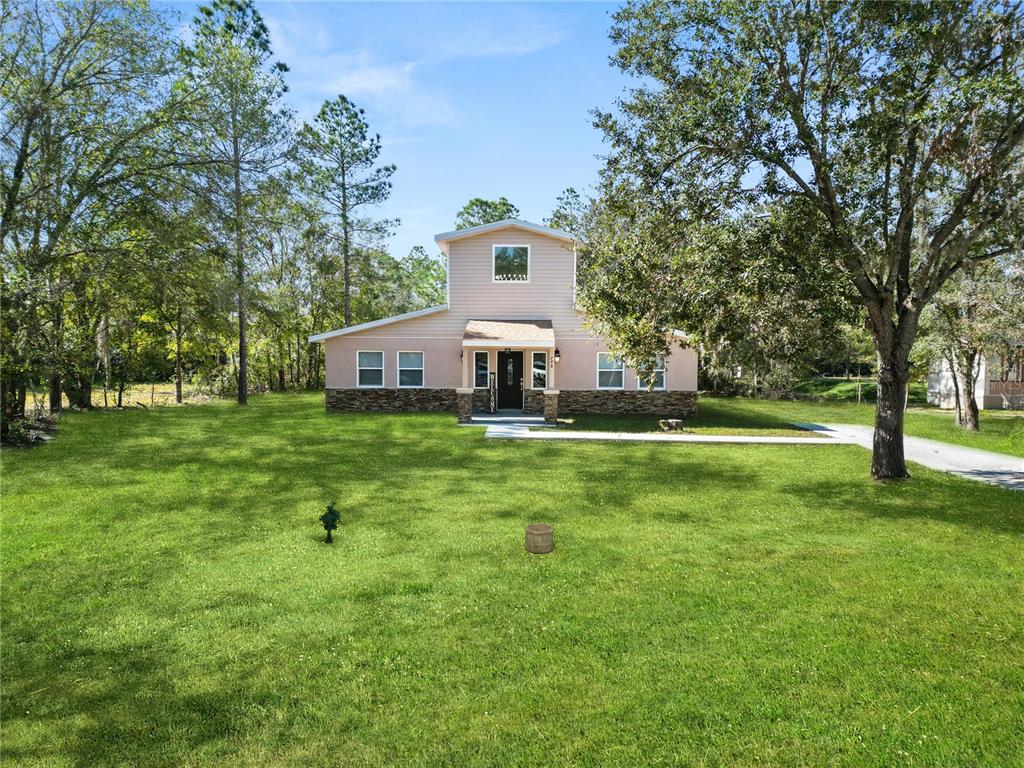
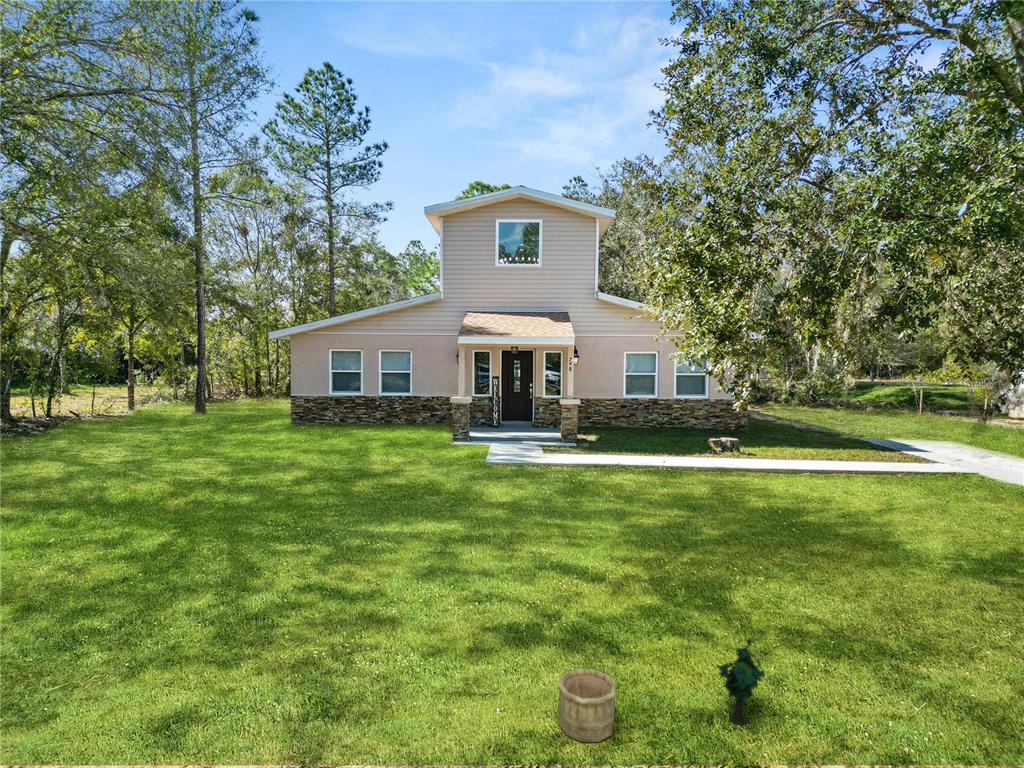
decorative plant: present [318,502,342,543] -> present [717,639,765,725]

